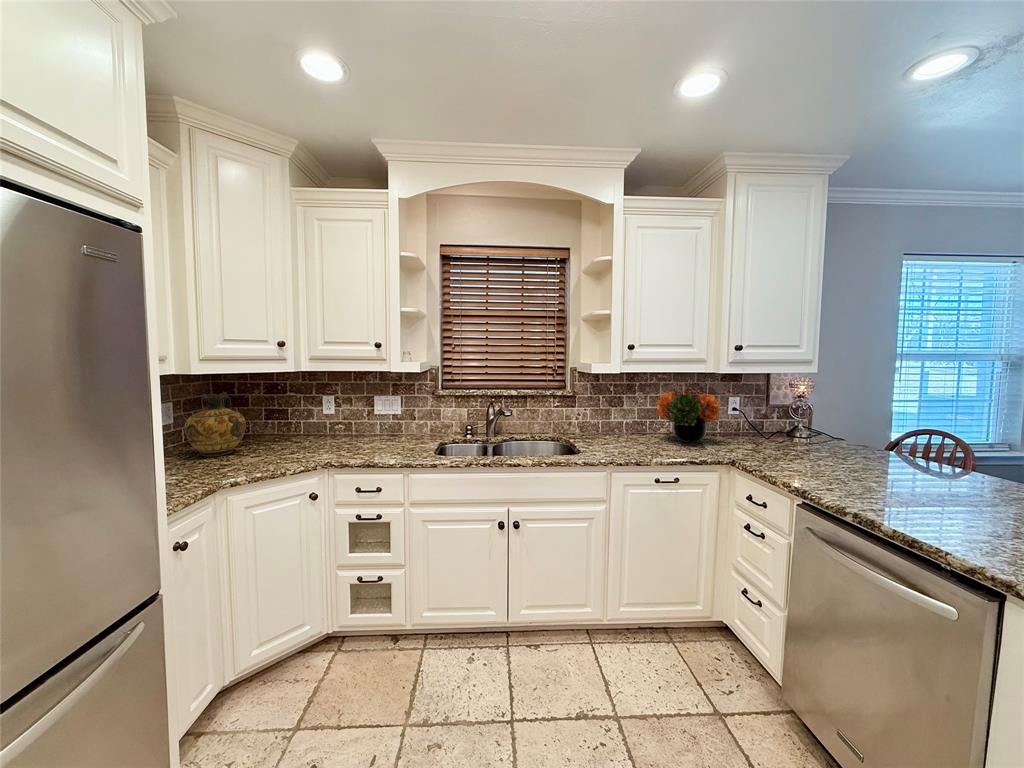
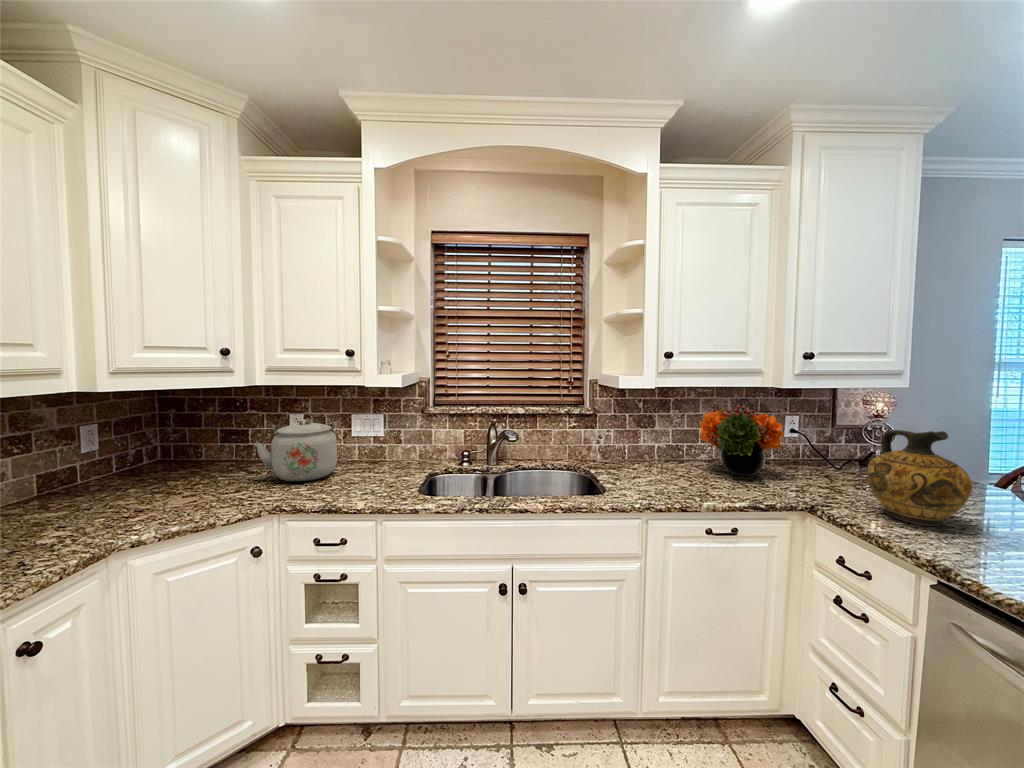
ceramic jug: present [184,394,246,456] -> present [867,430,972,526]
kettle: none [302,399,366,447] -> present [256,420,337,482]

